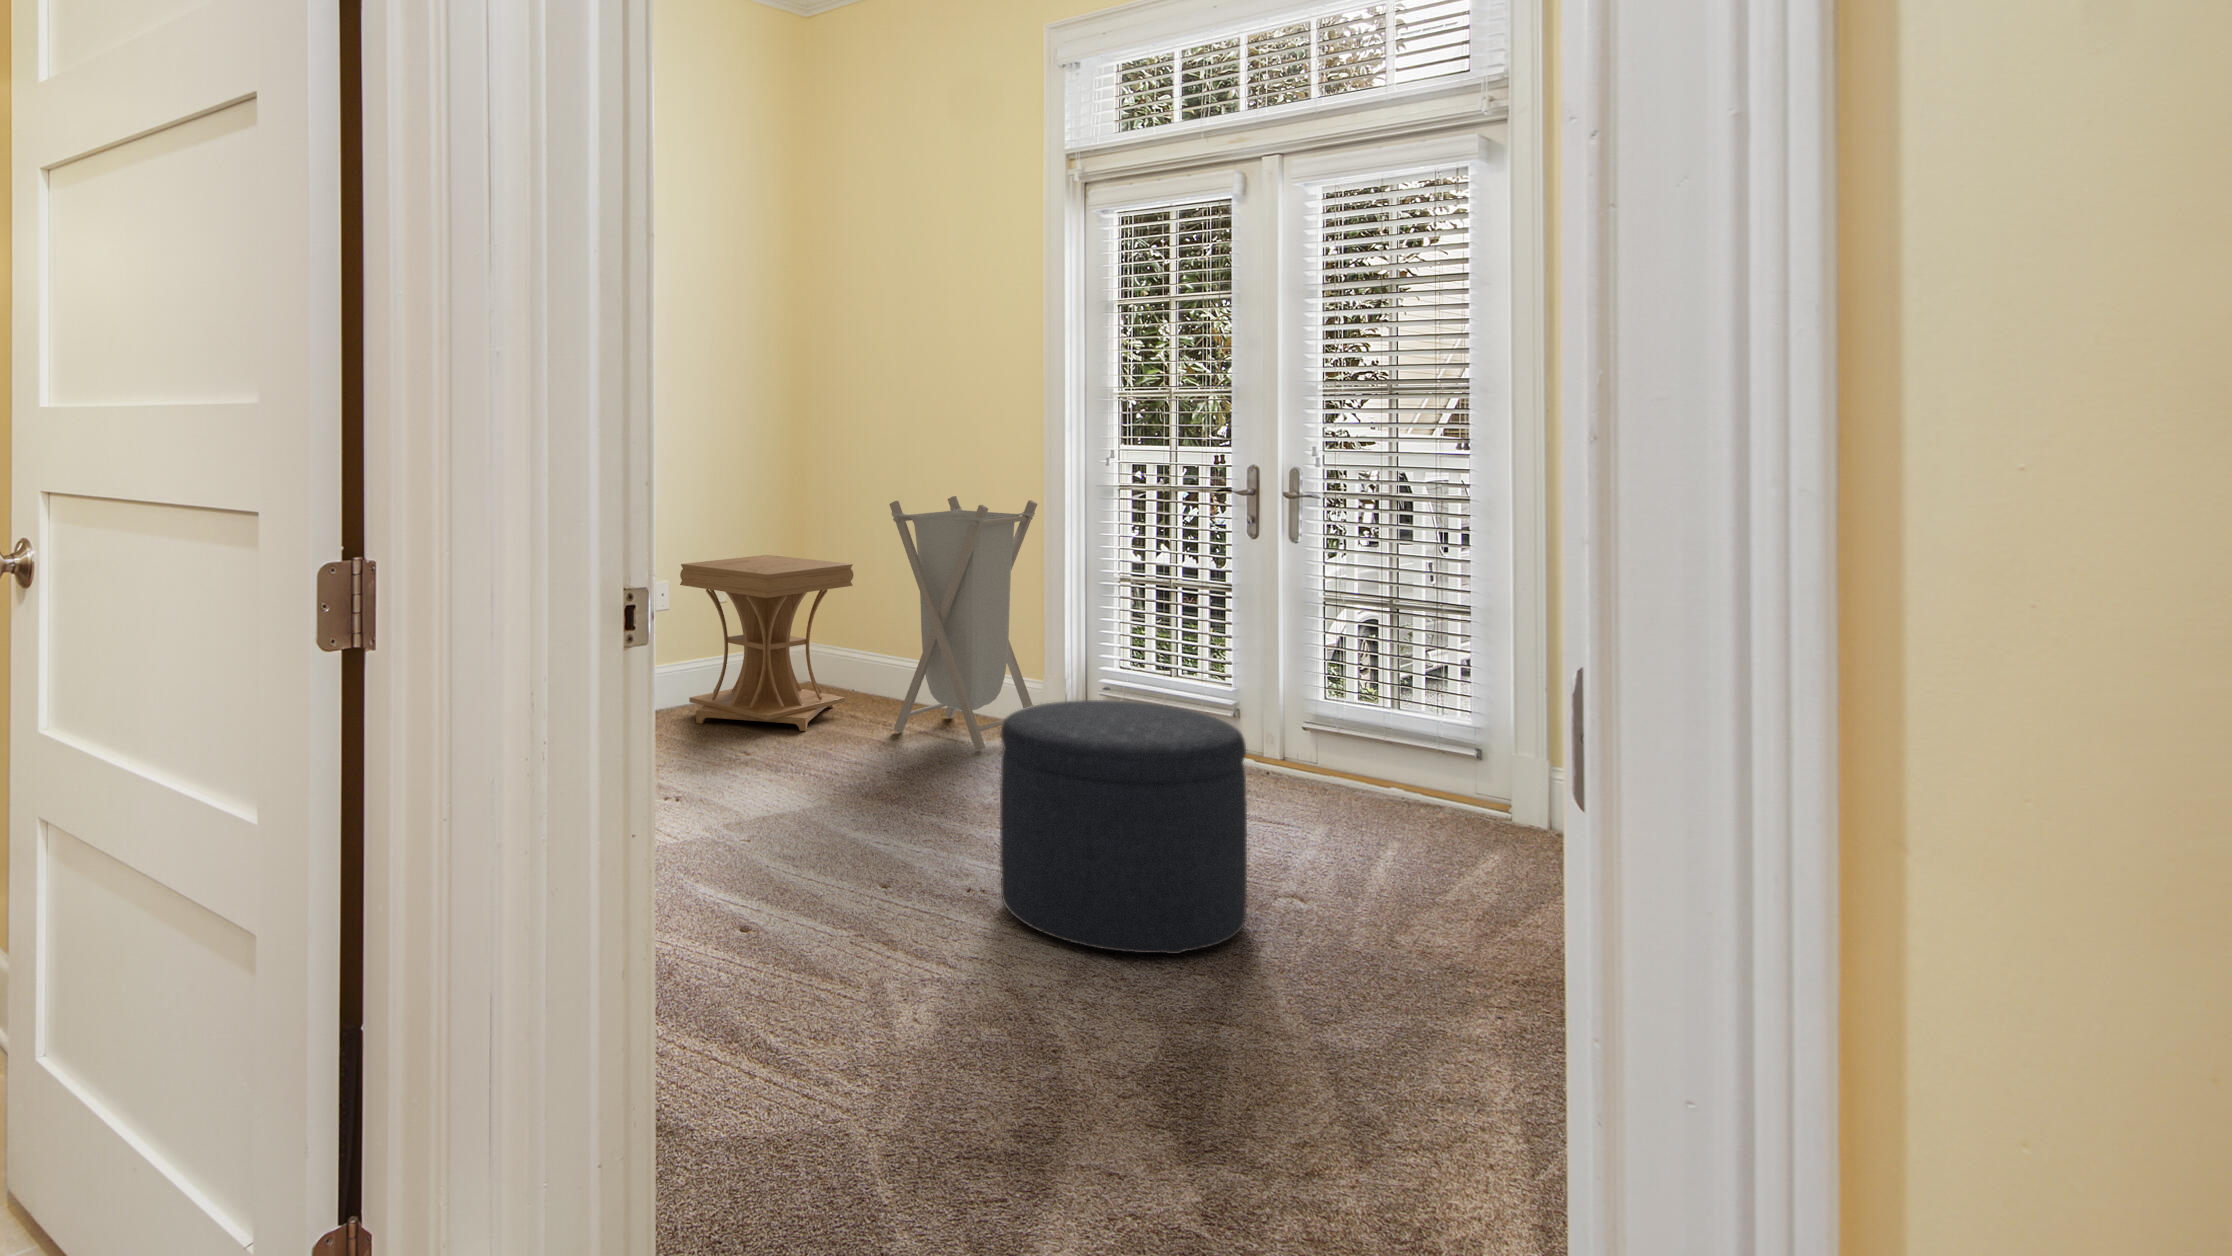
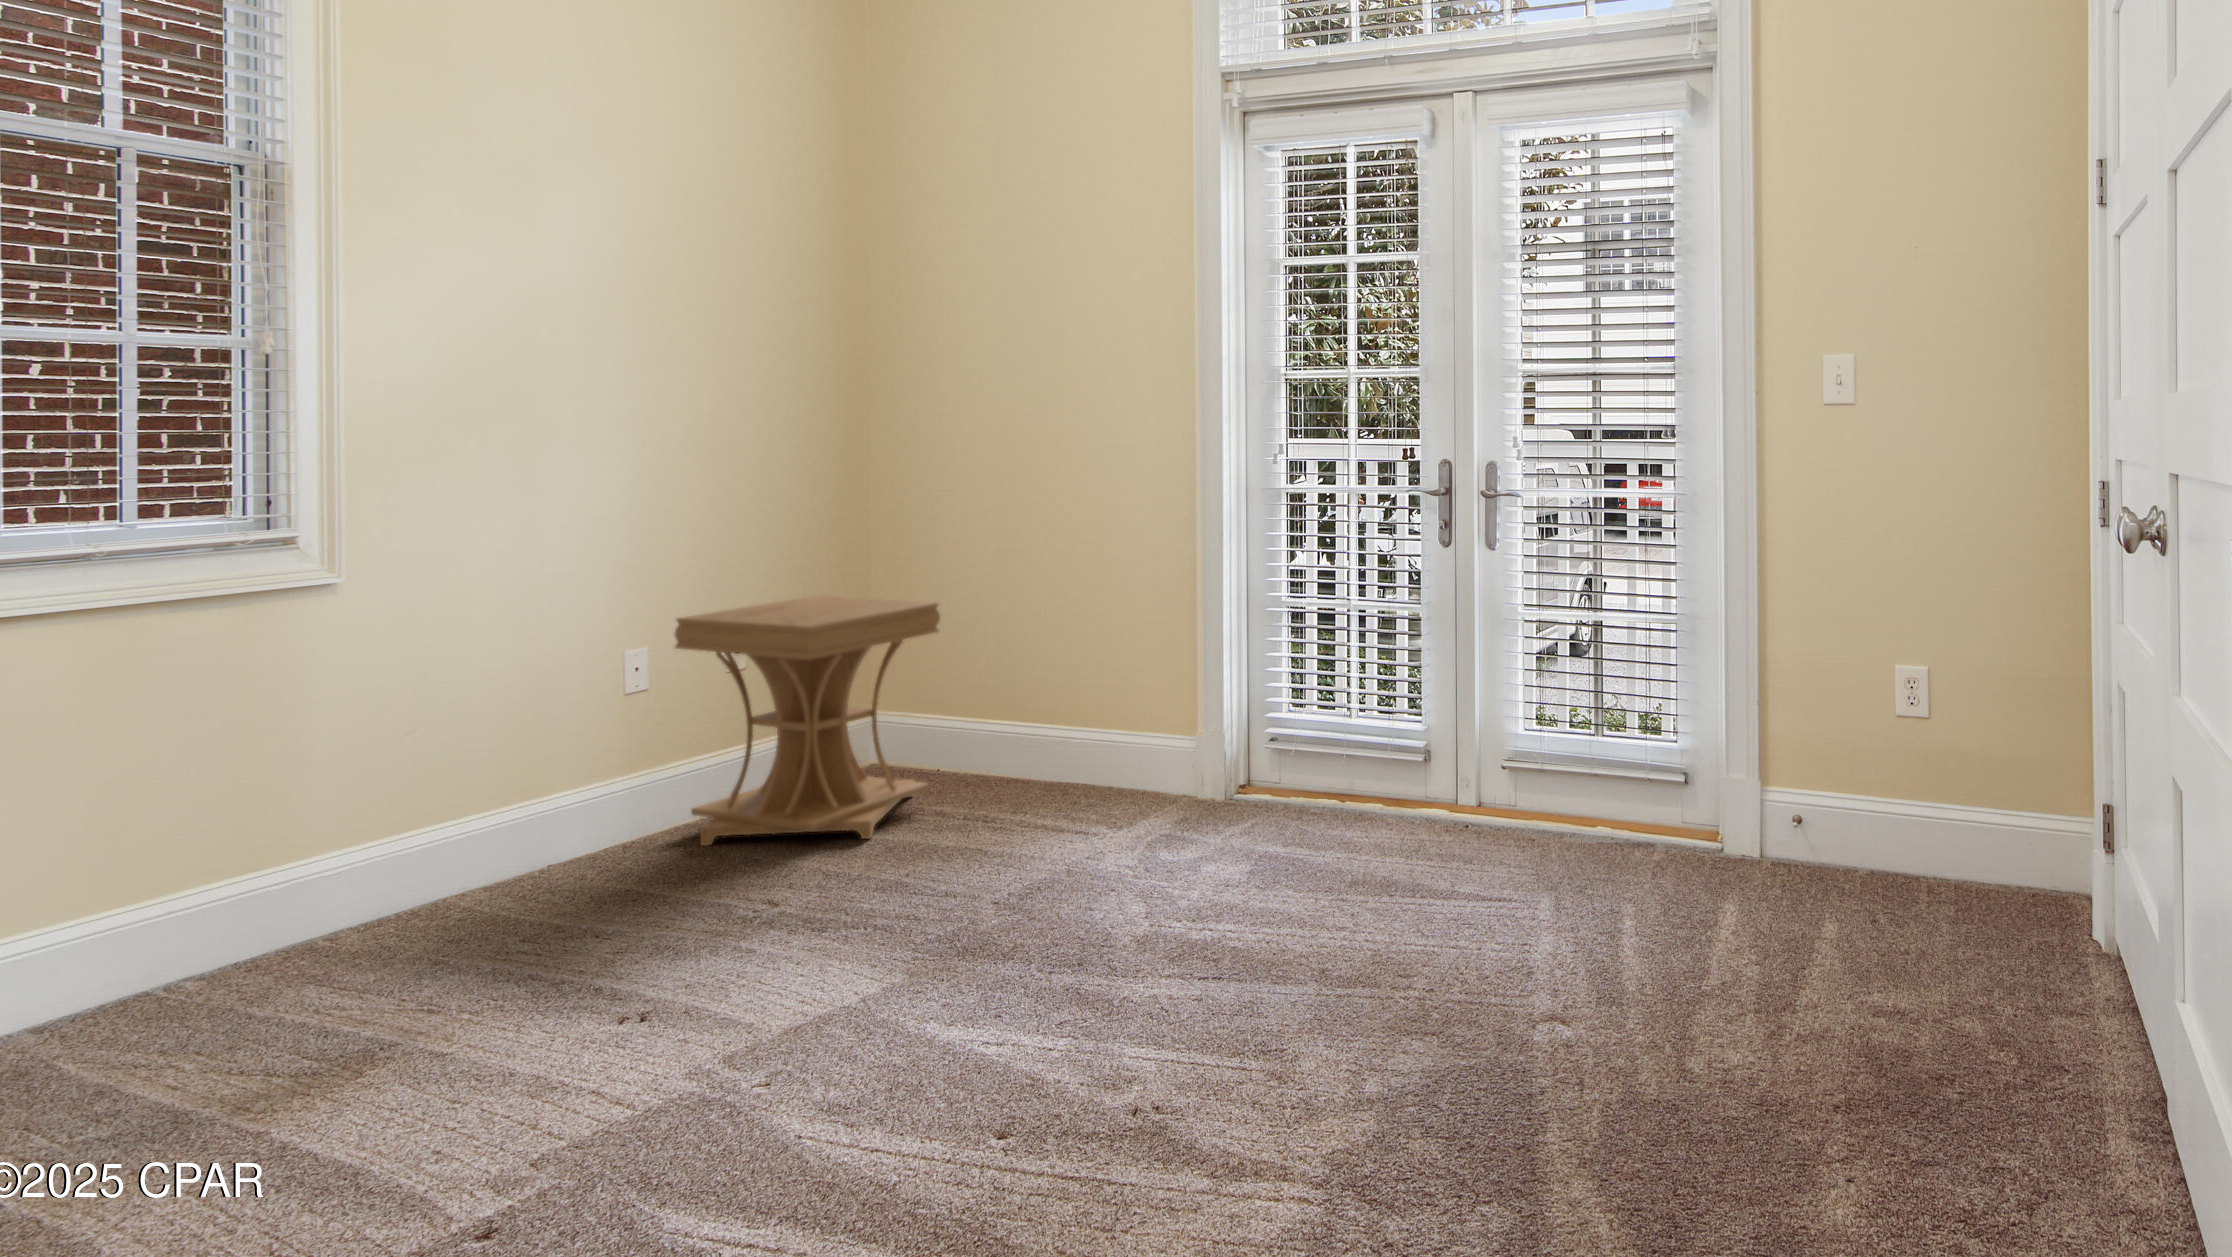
laundry hamper: present [889,496,1037,751] -> none [990,507,1194,840]
ottoman: present [1000,700,1247,954] -> none [1152,778,1476,1141]

